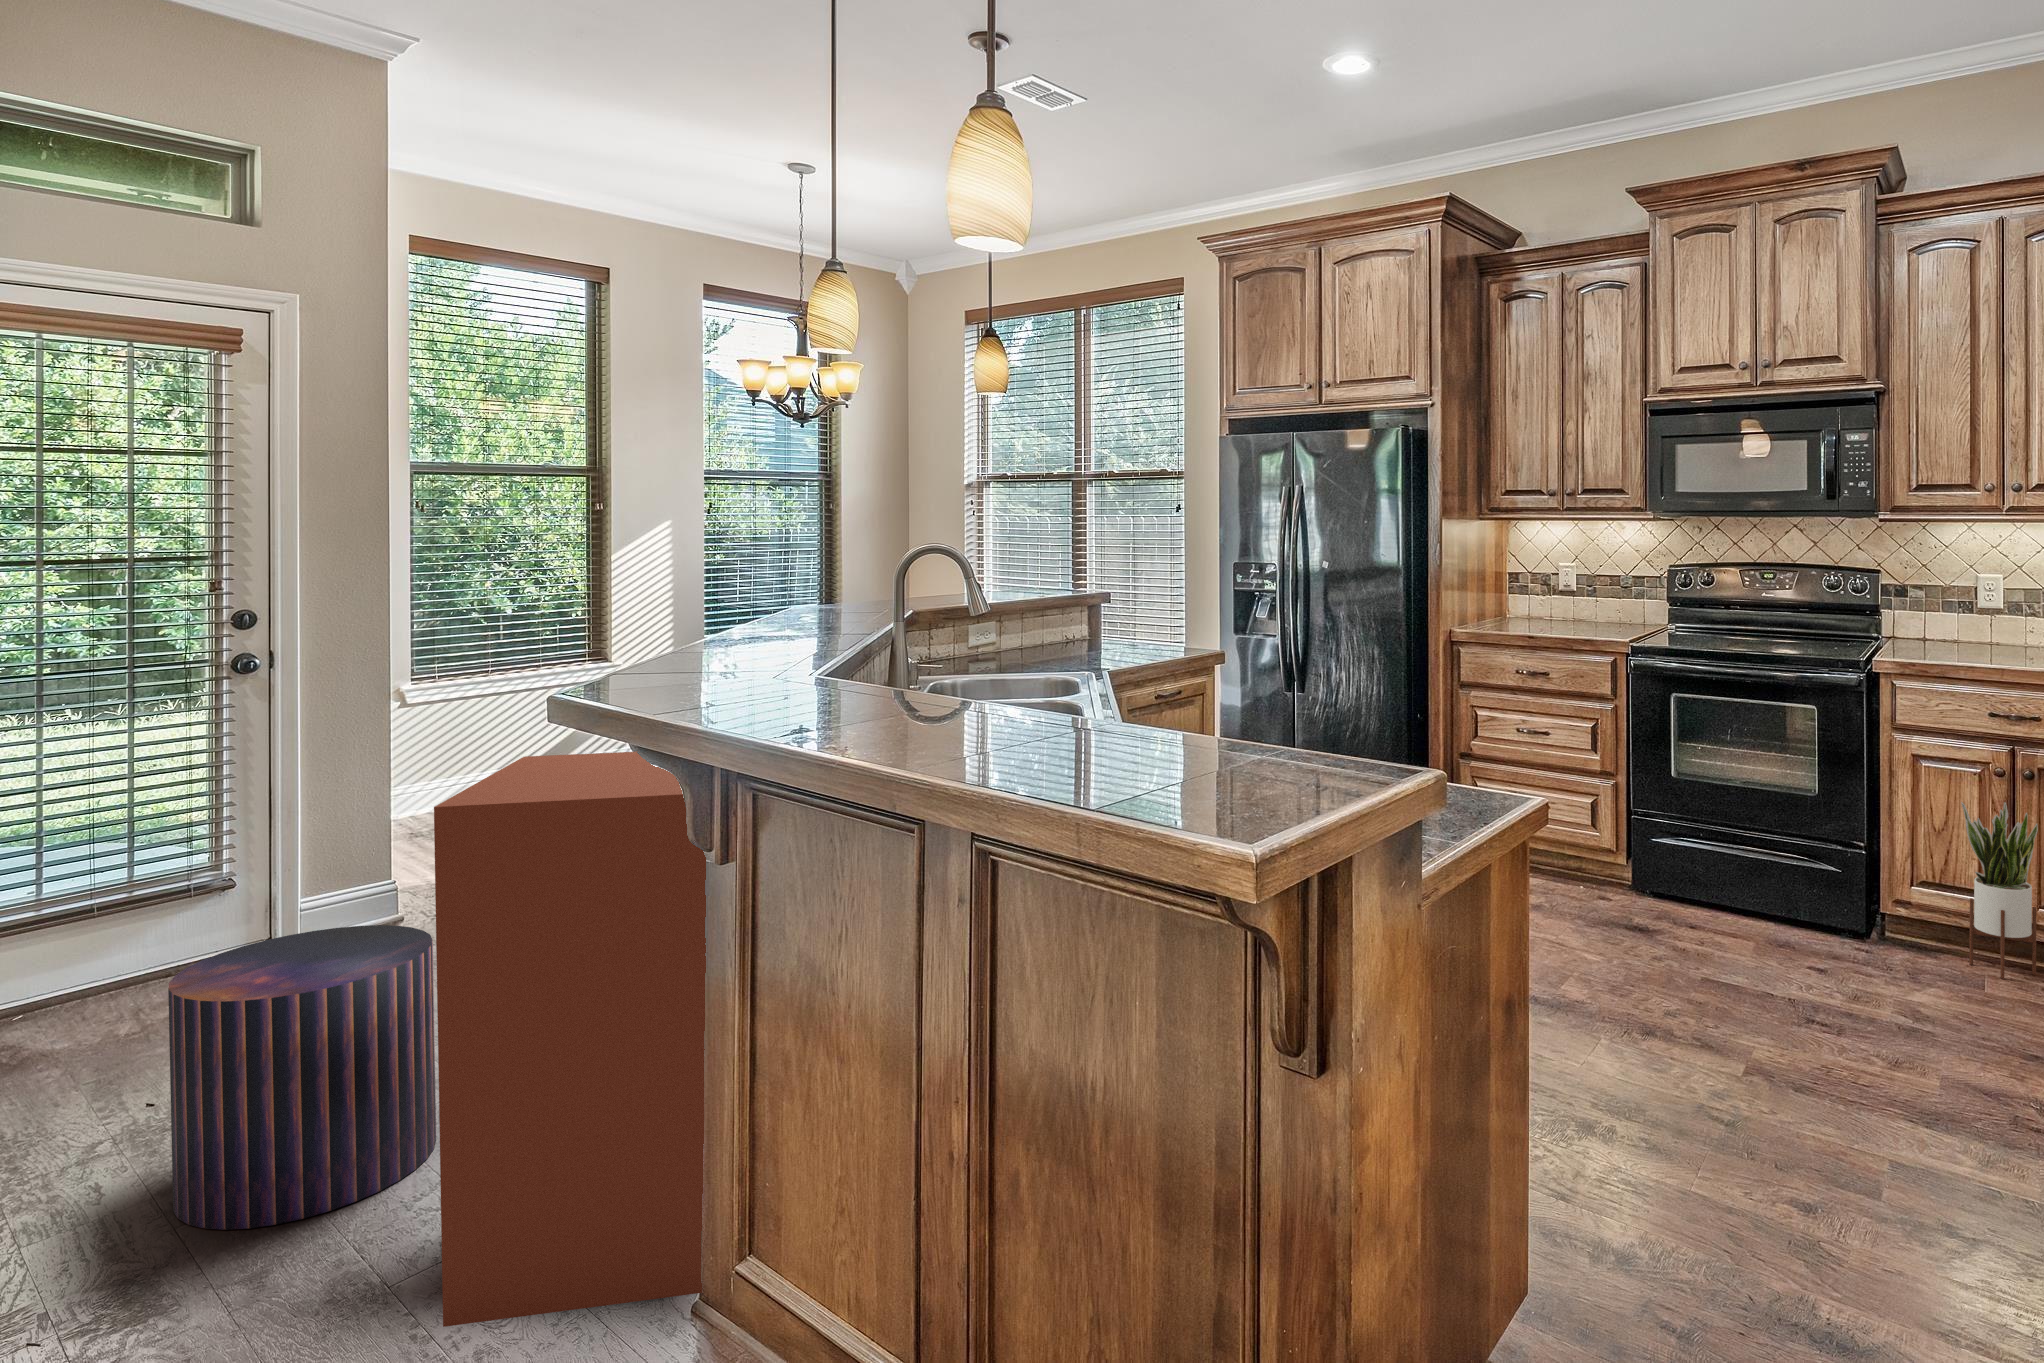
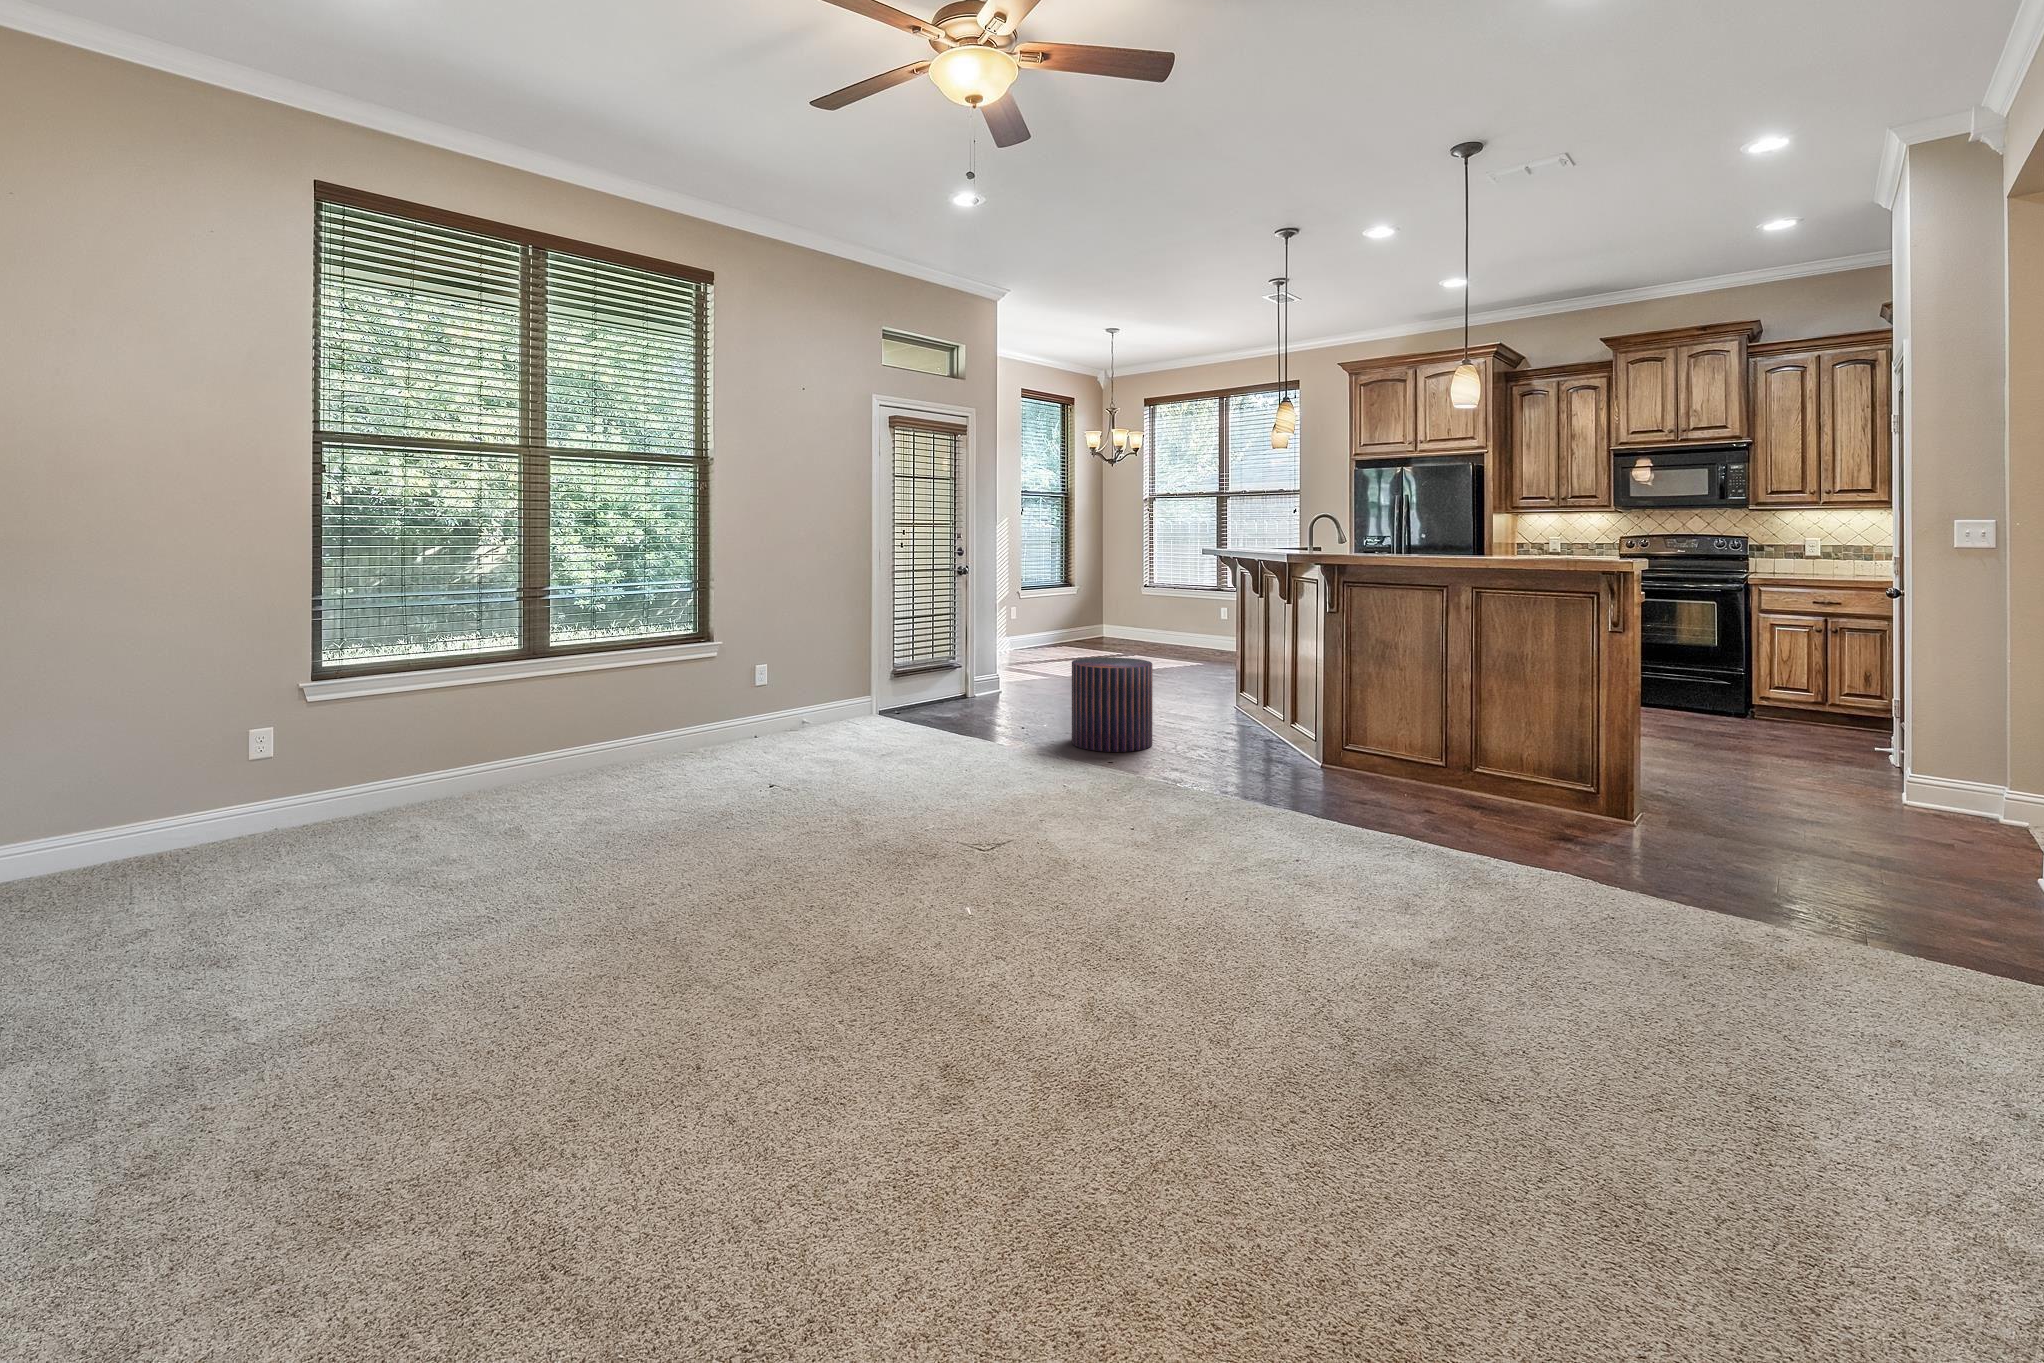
bookshelf: present [434,752,706,1327] -> none [1207,584,1320,770]
potted plant: present [1961,802,2038,979] -> none [1799,643,1841,728]

